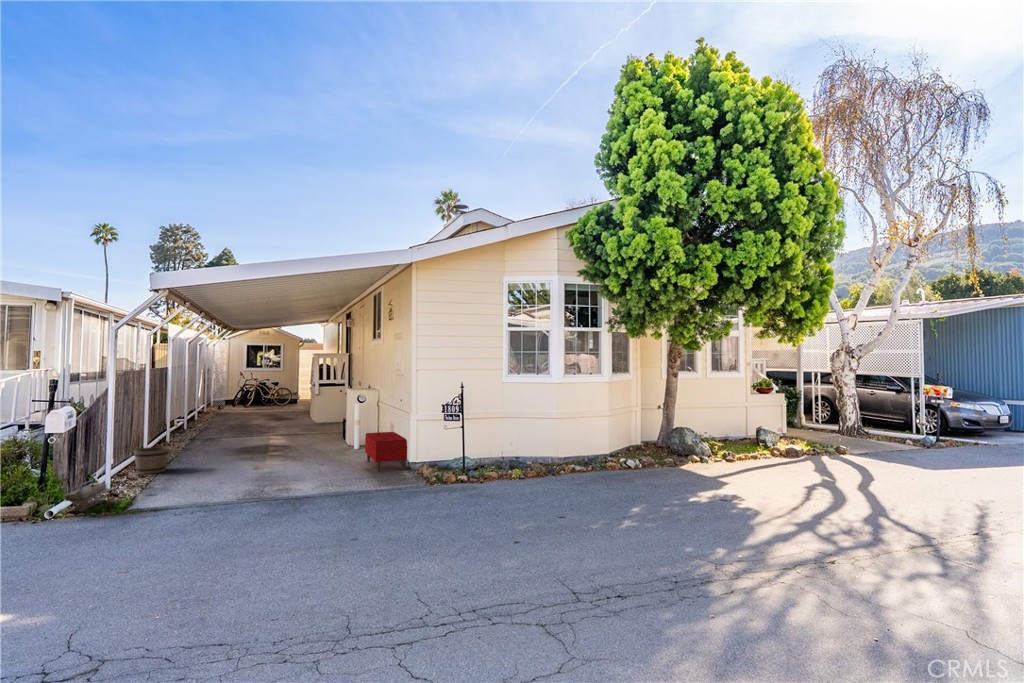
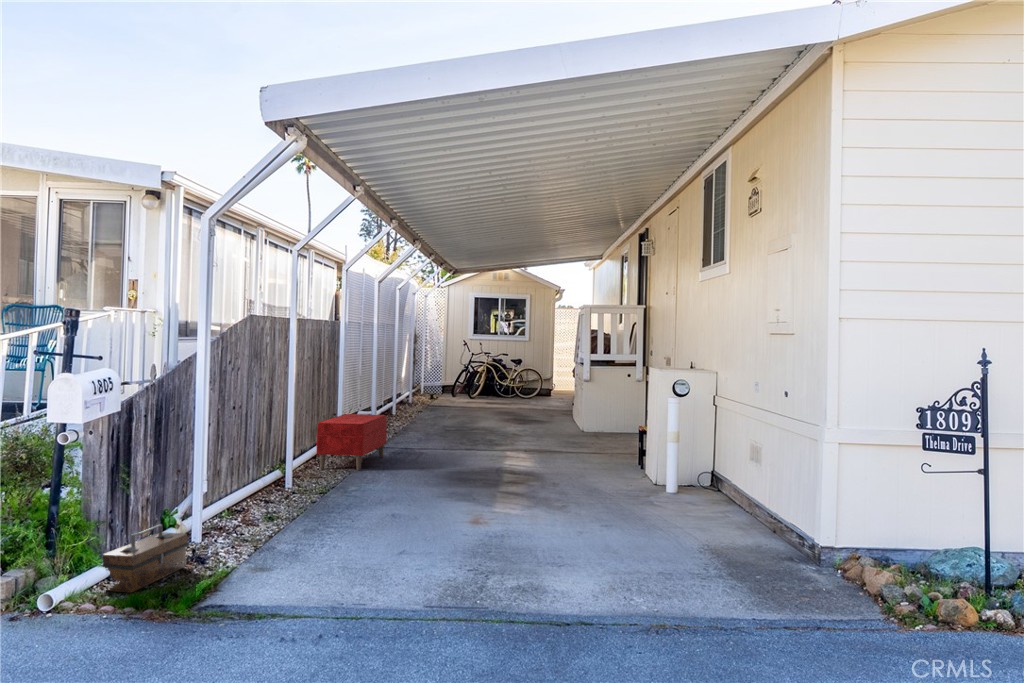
bench: present [365,432,407,472] -> present [316,414,387,470]
bucket: present [134,443,169,474] -> none [263,454,321,513]

